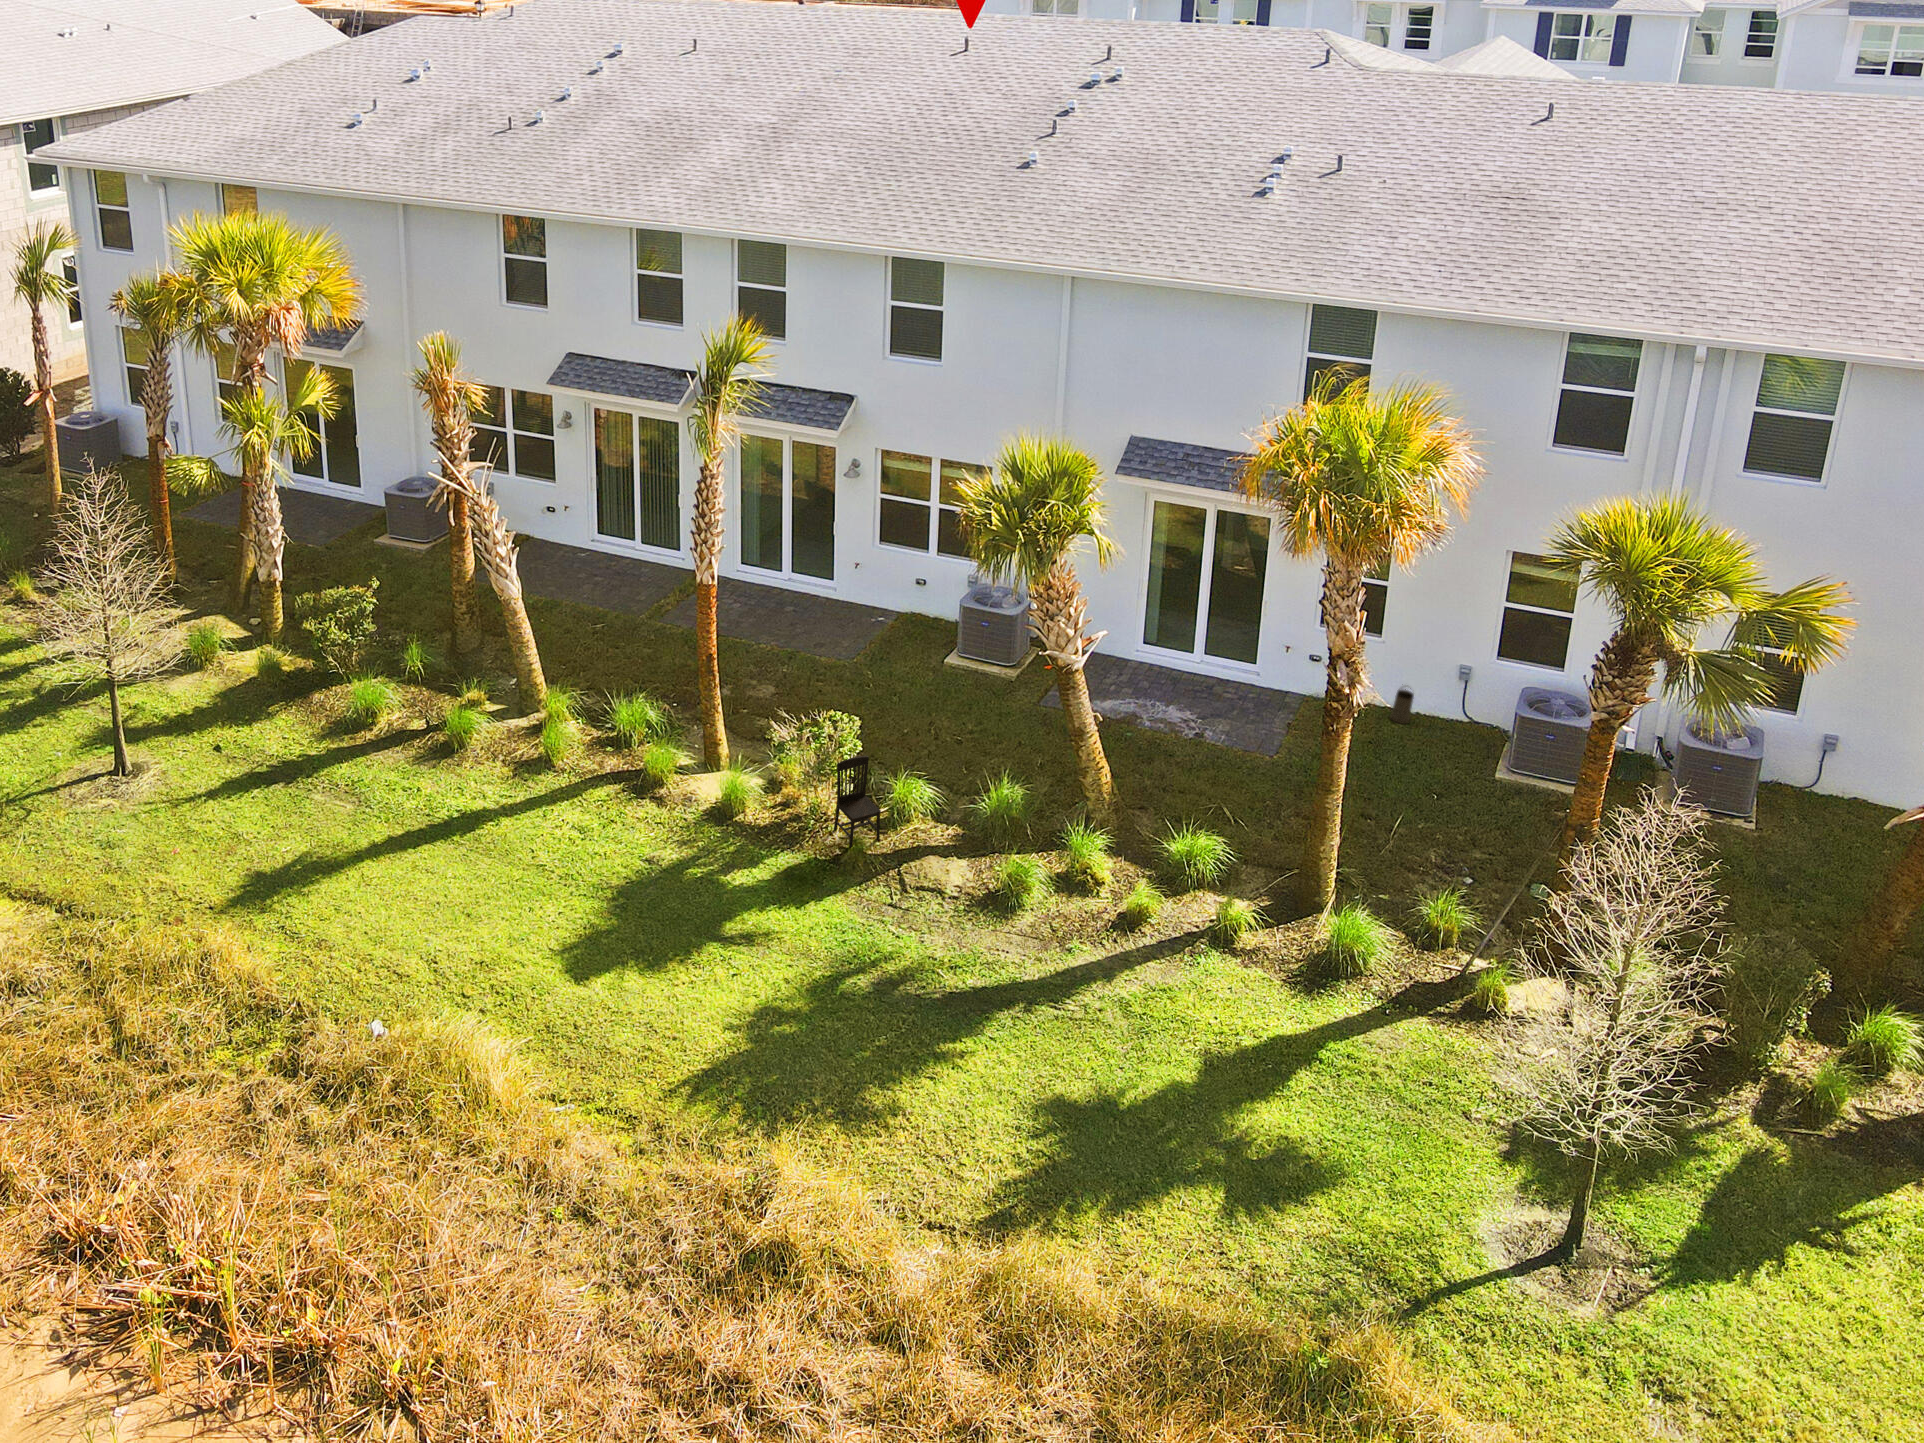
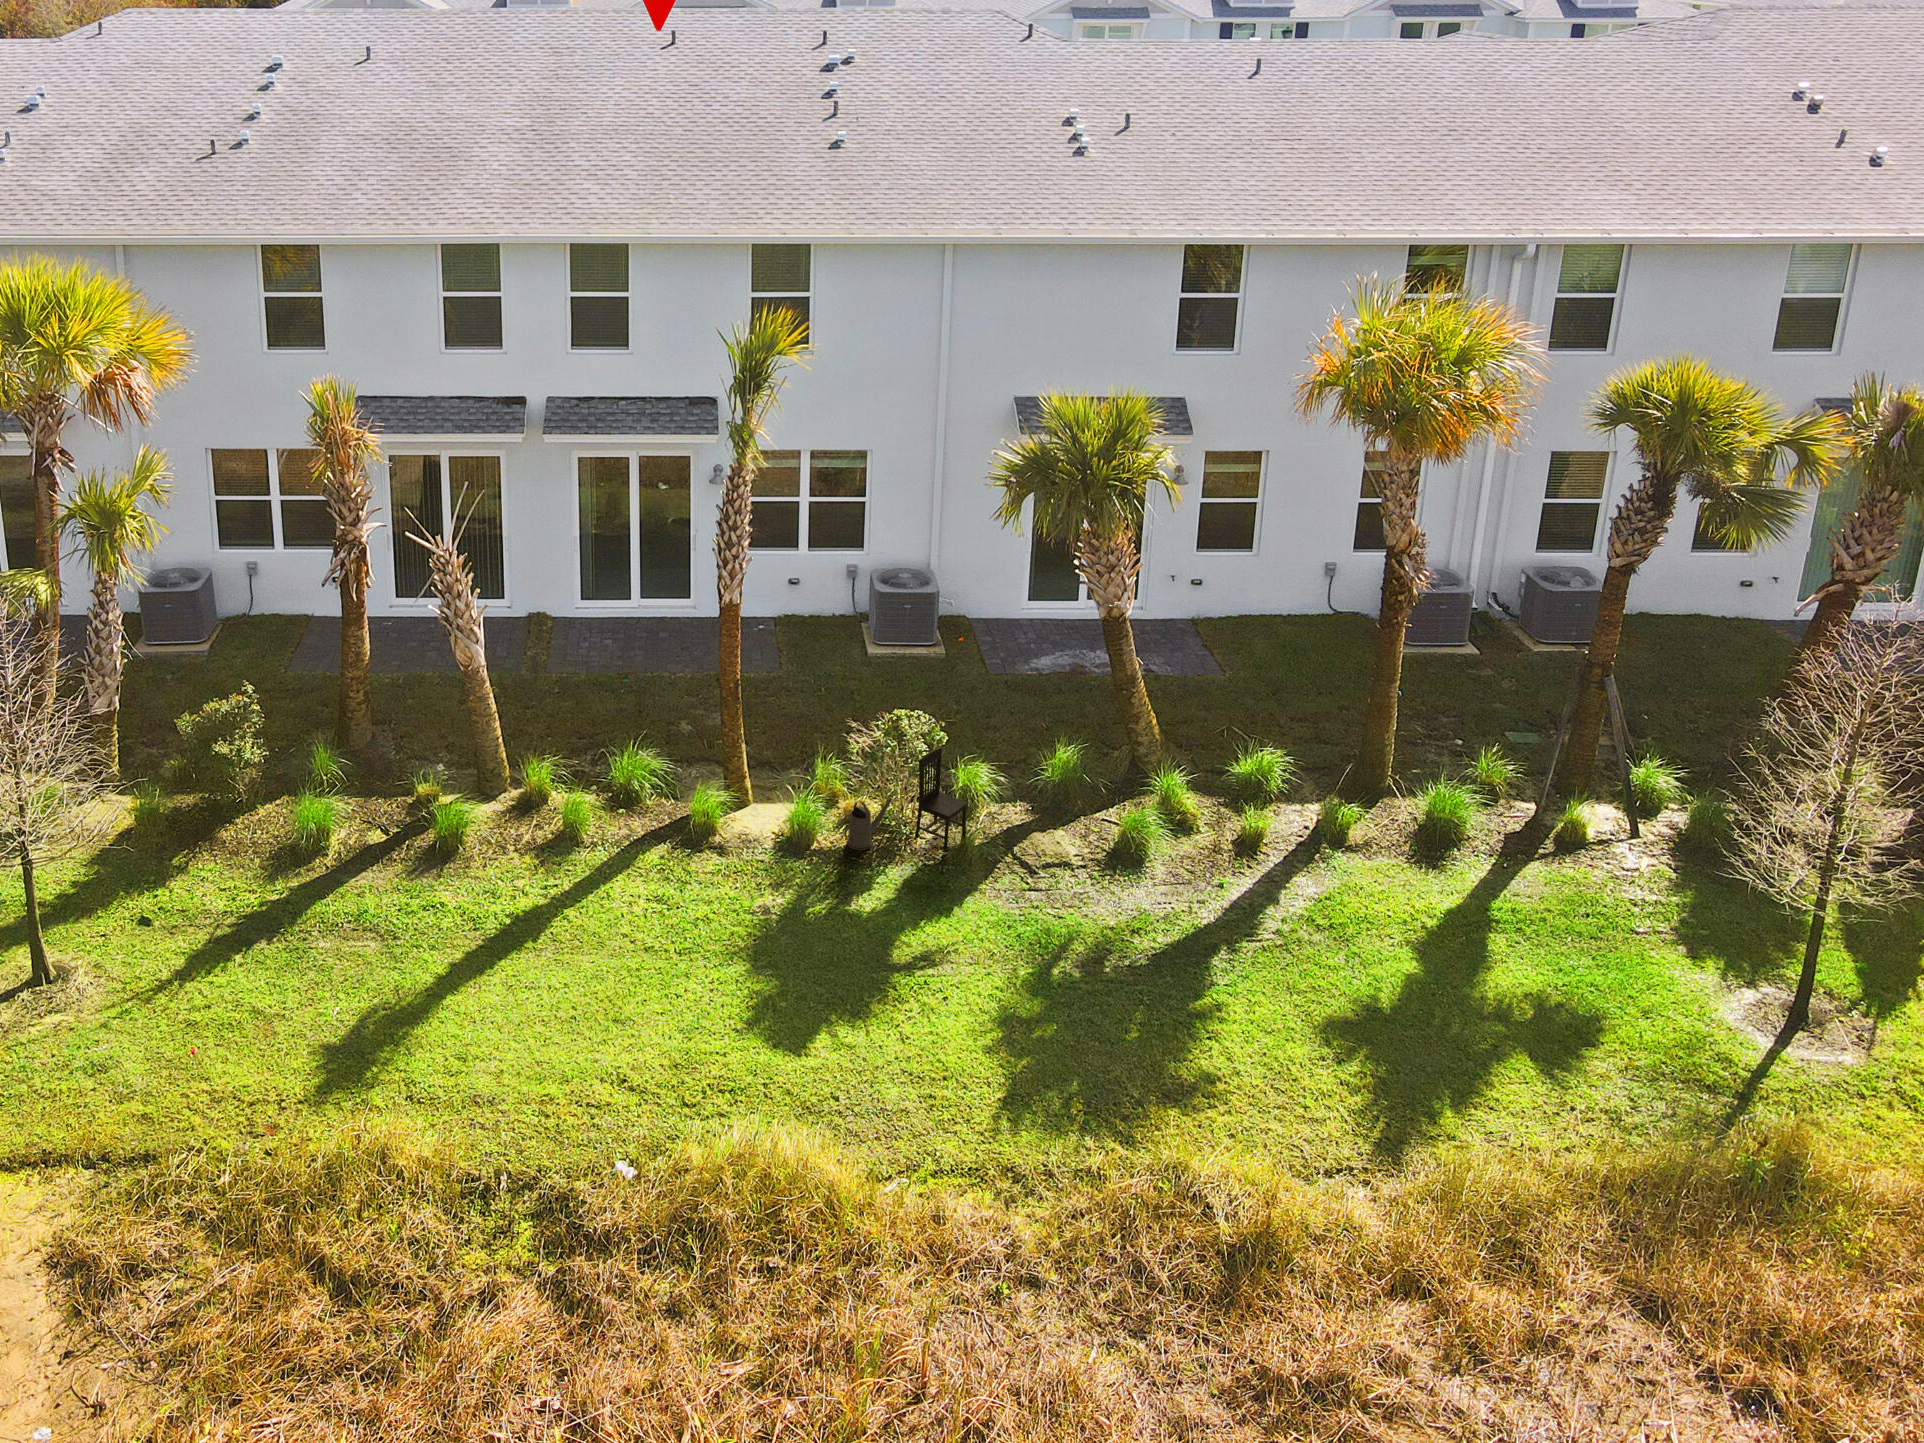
watering can: present [1390,688,1414,724] -> present [844,798,892,850]

